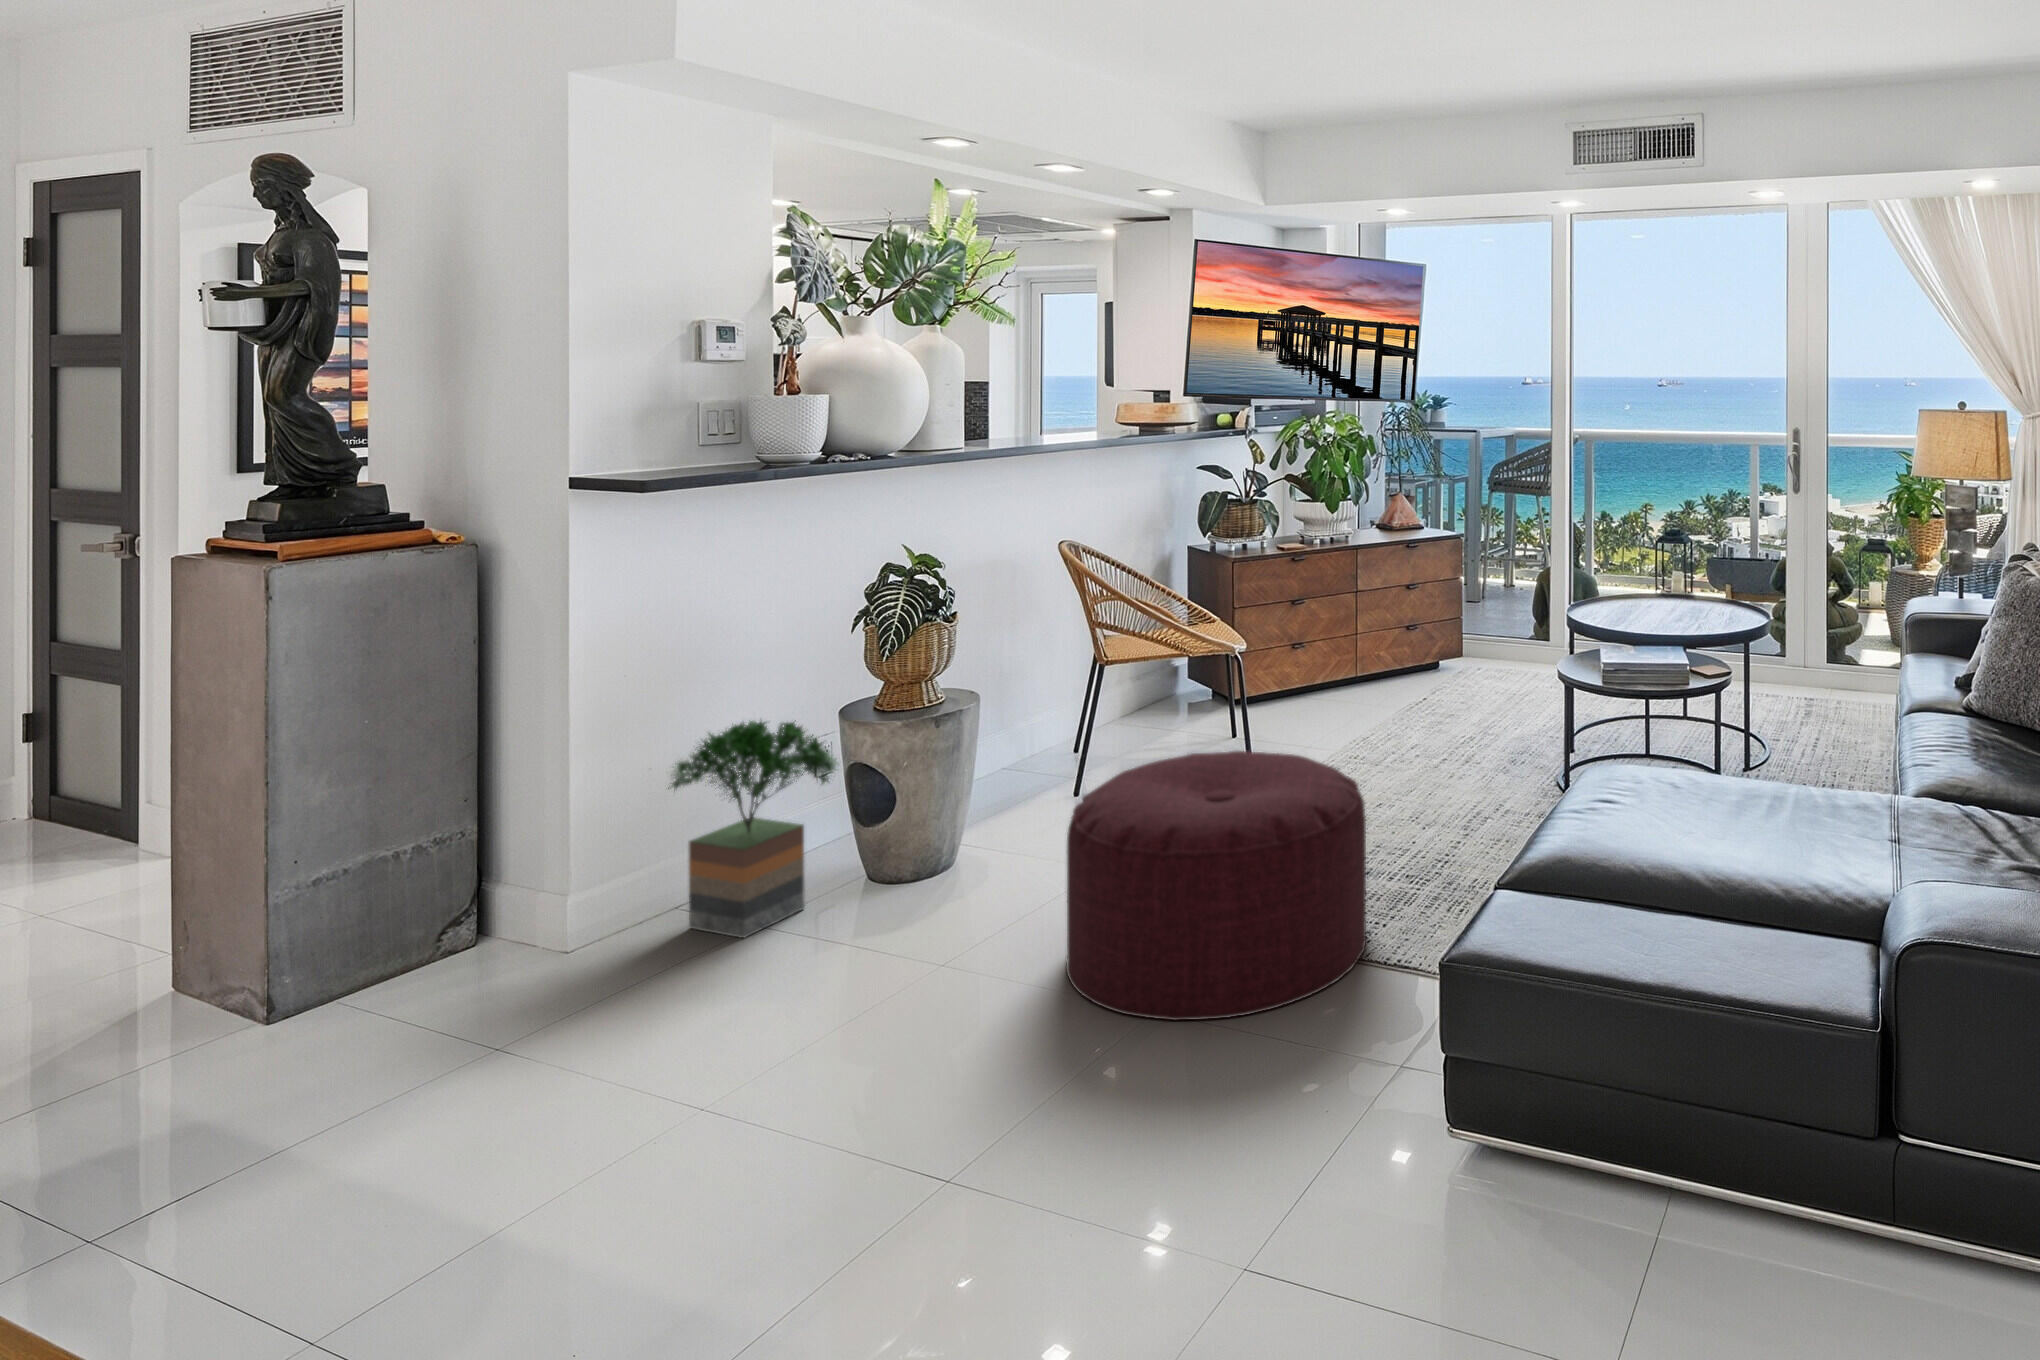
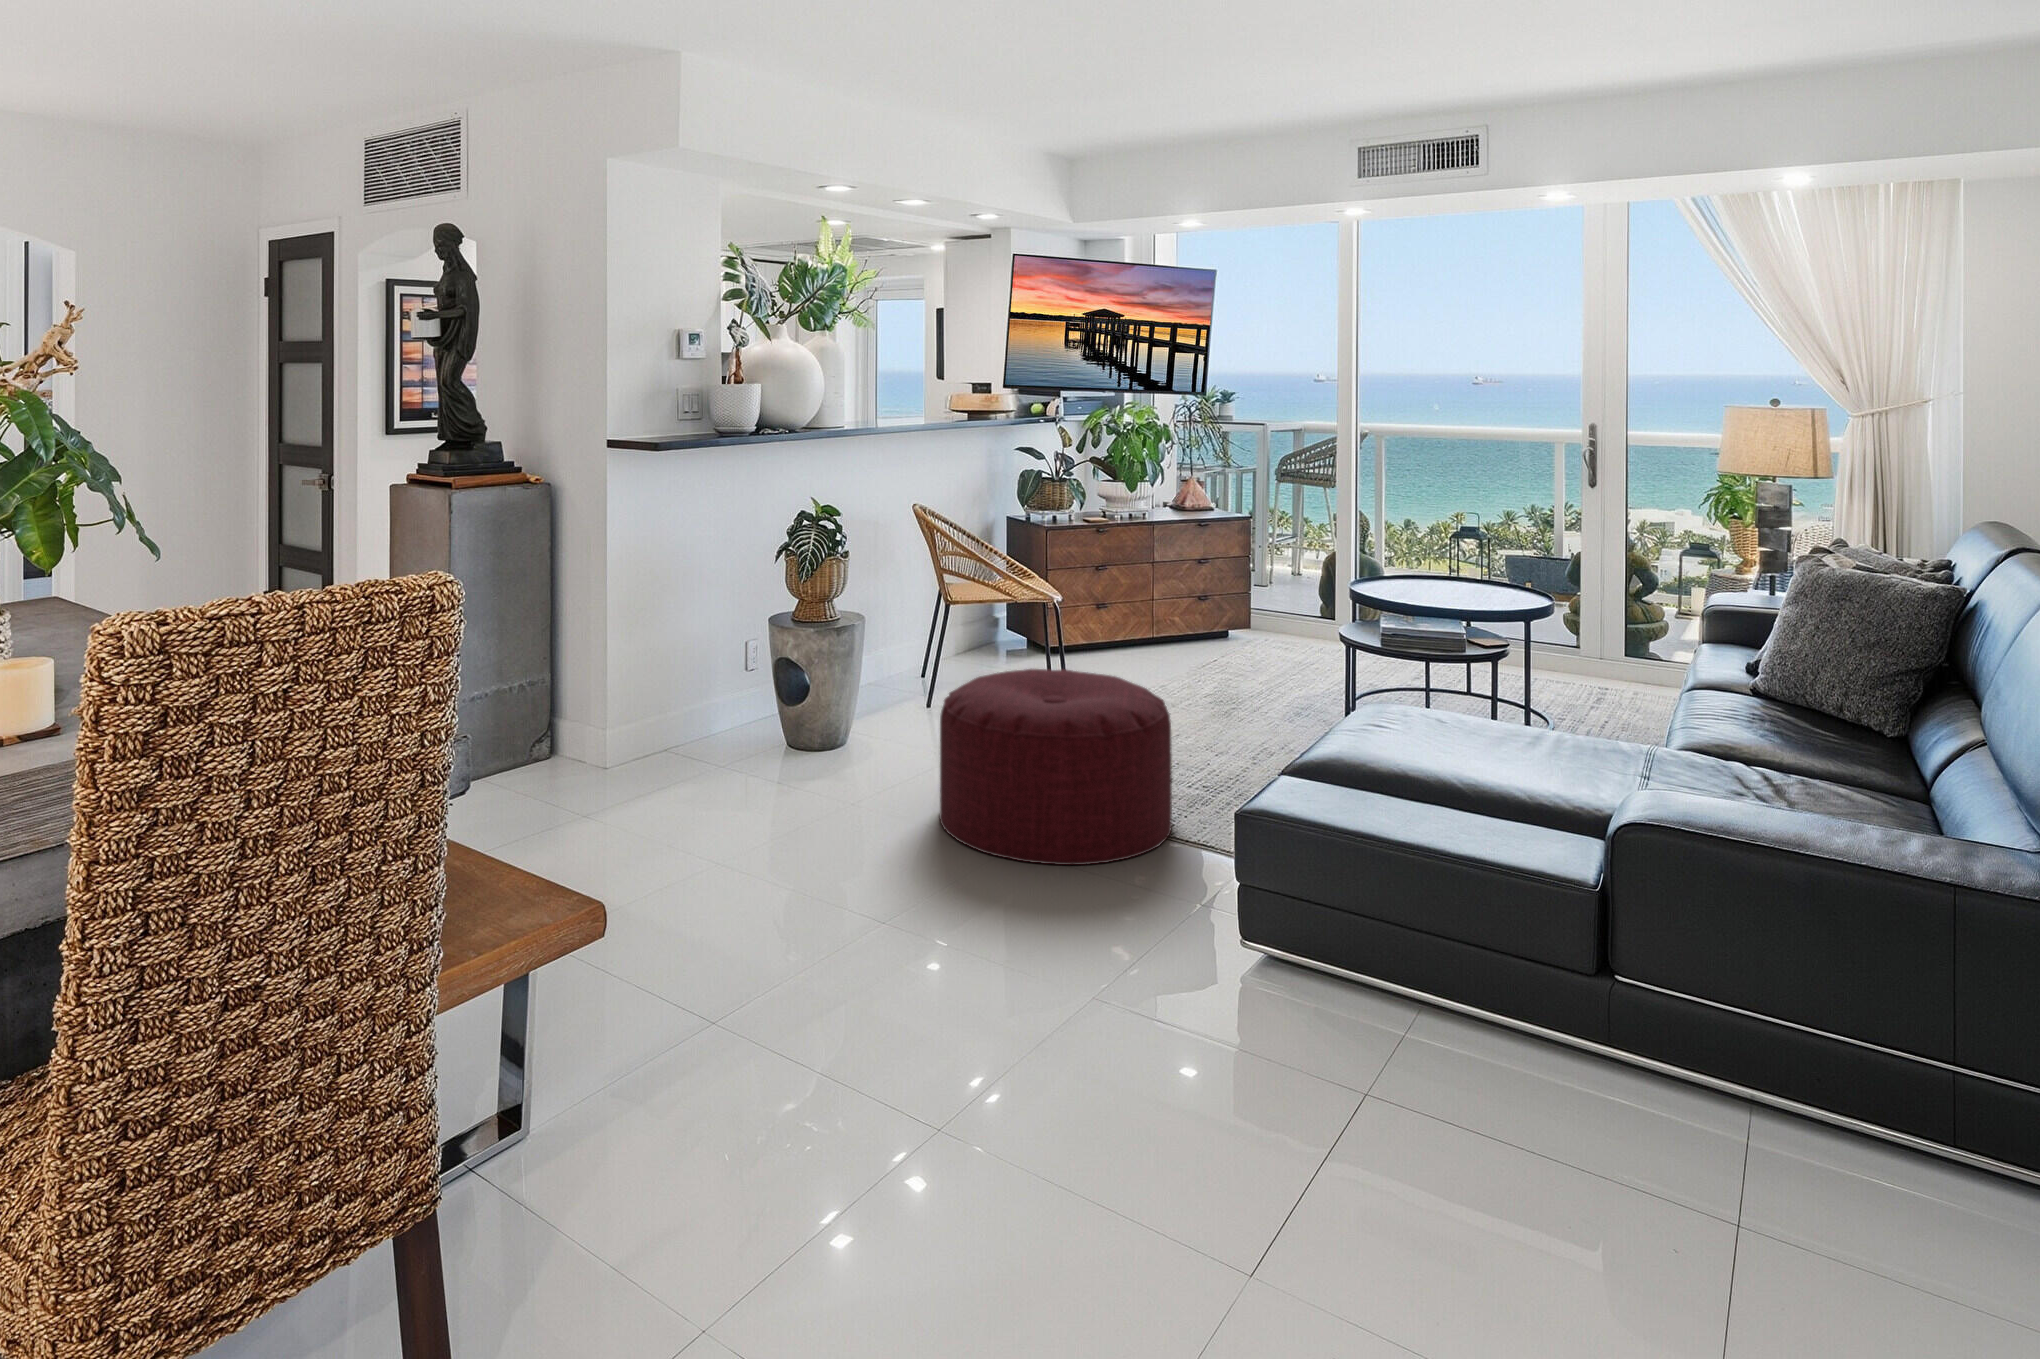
potted tree: present [668,720,839,938] -> none [658,620,772,777]

